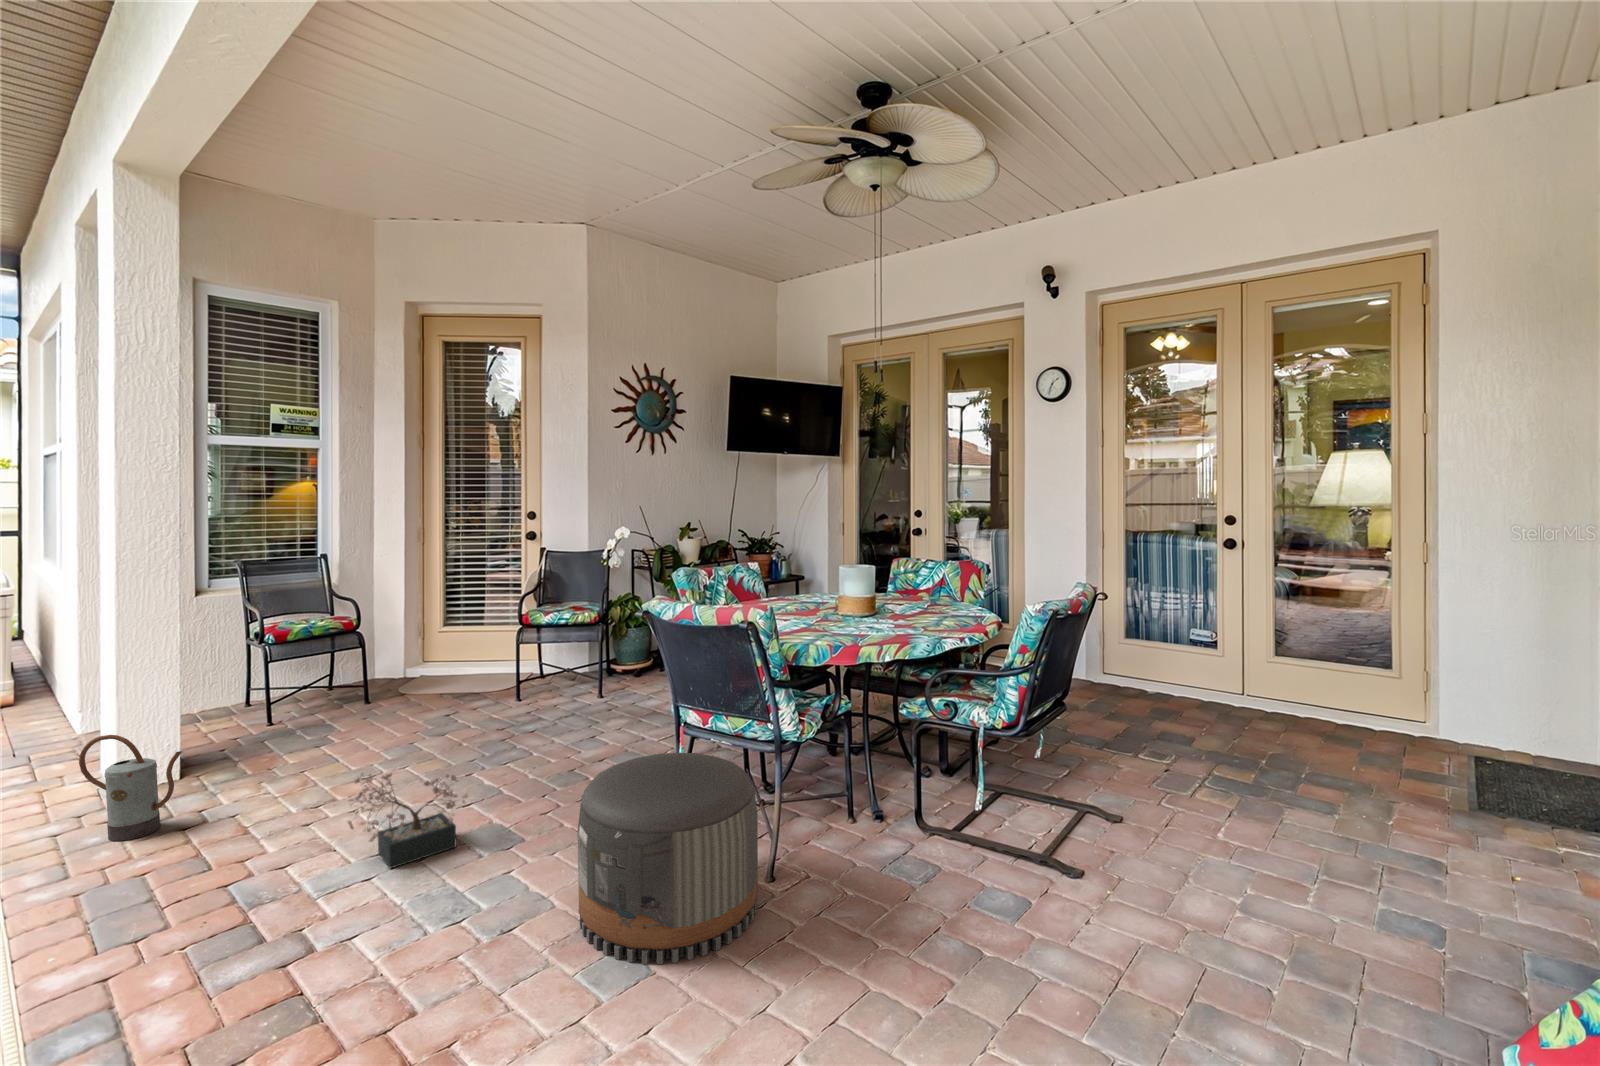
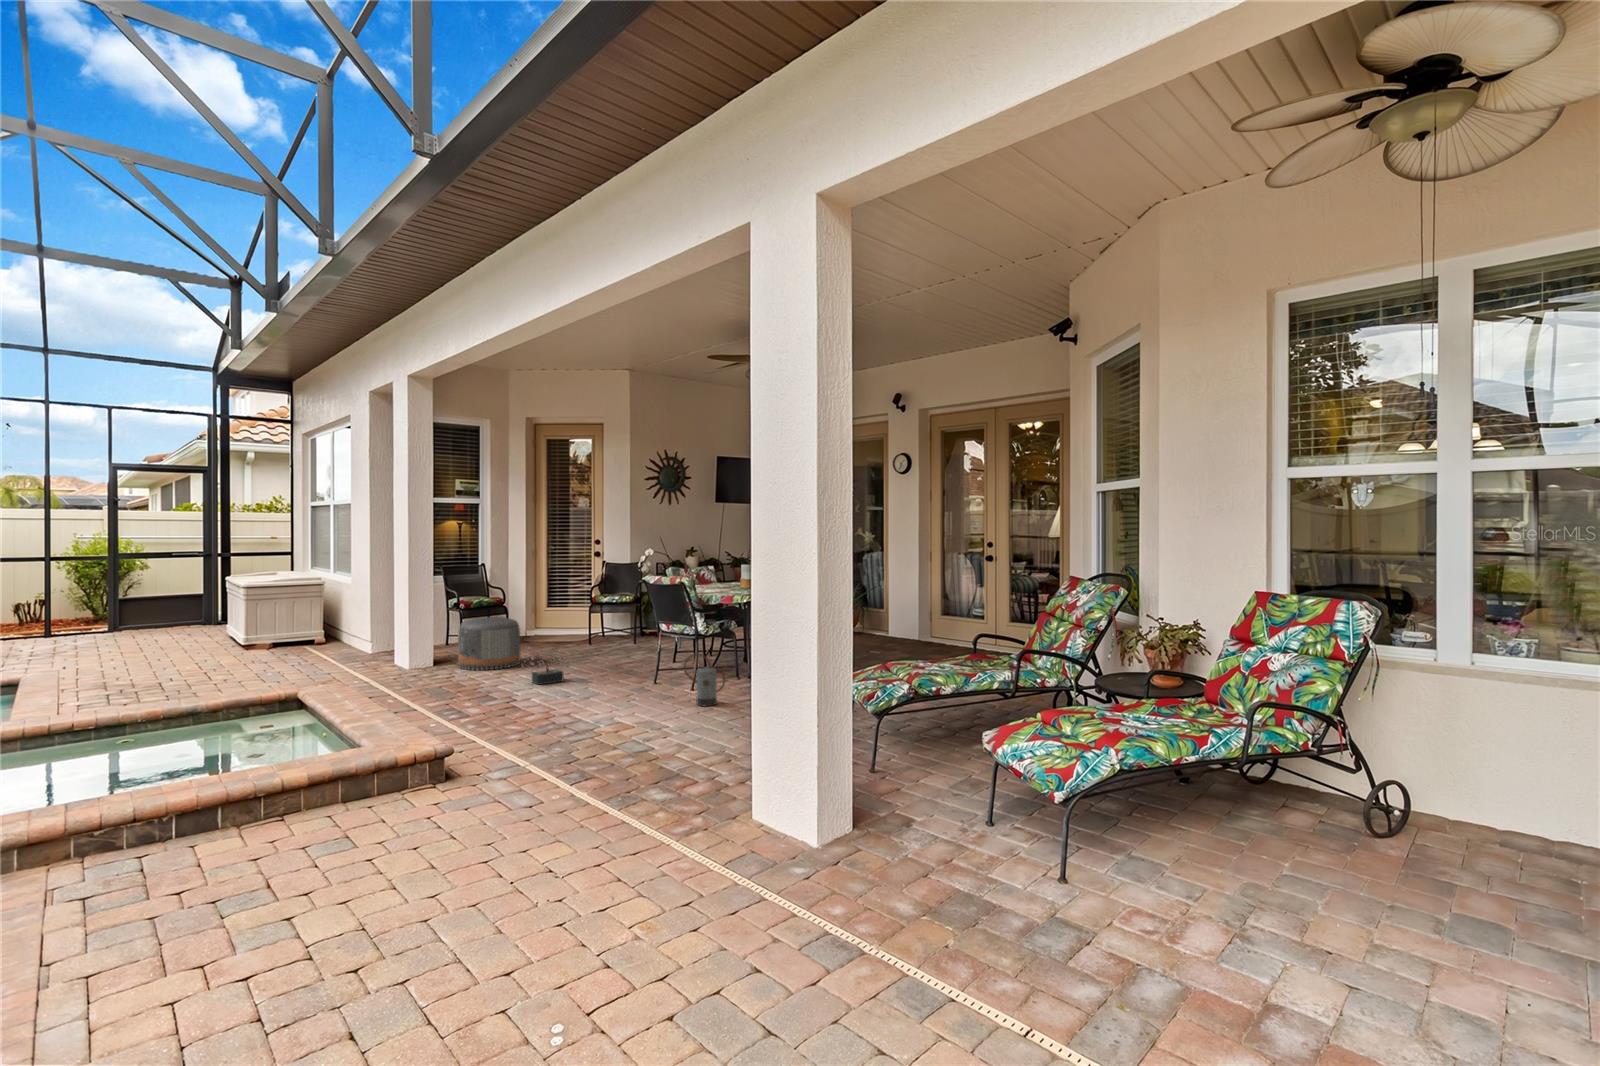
watering can: present [79,735,182,841] -> present [684,654,729,706]
pouf: present [577,753,758,964] -> present [458,617,520,670]

